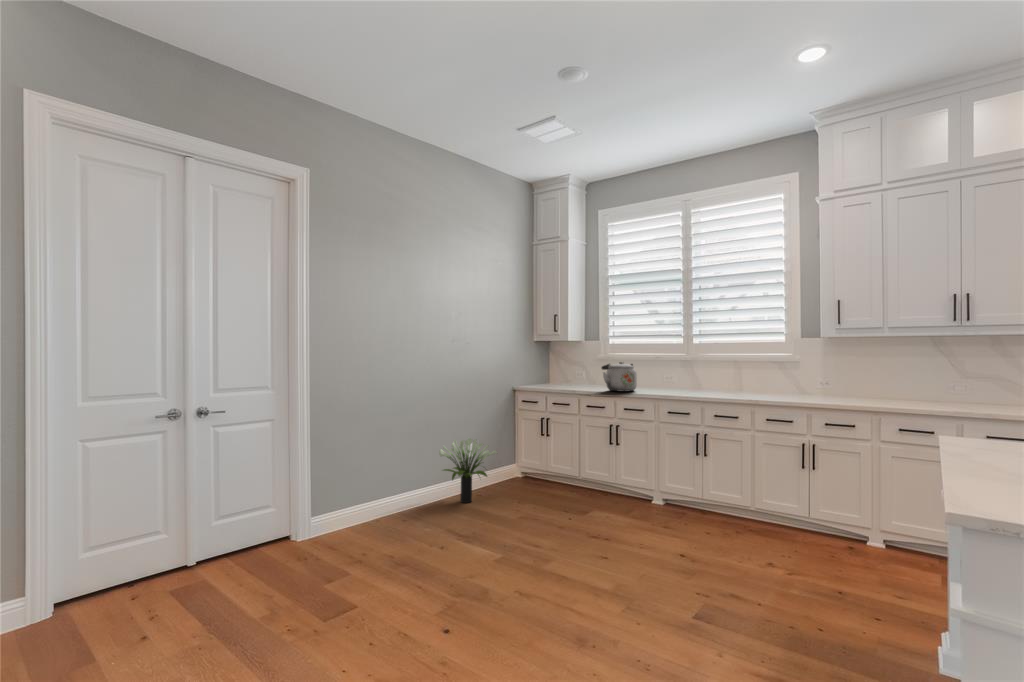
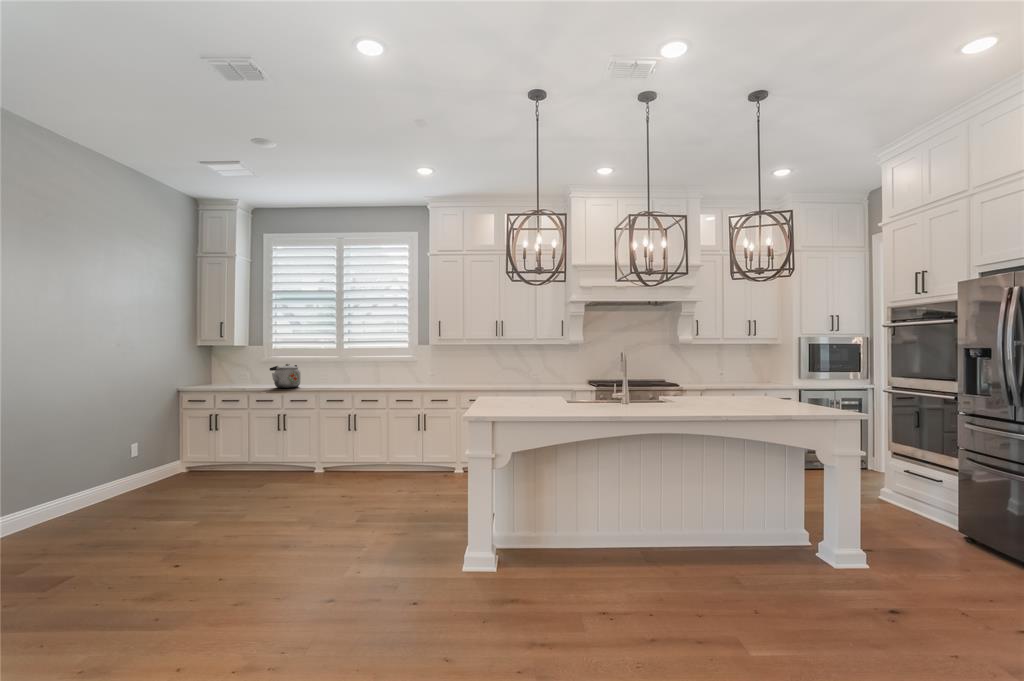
potted plant: present [439,438,497,503] -> none [107,439,174,500]

